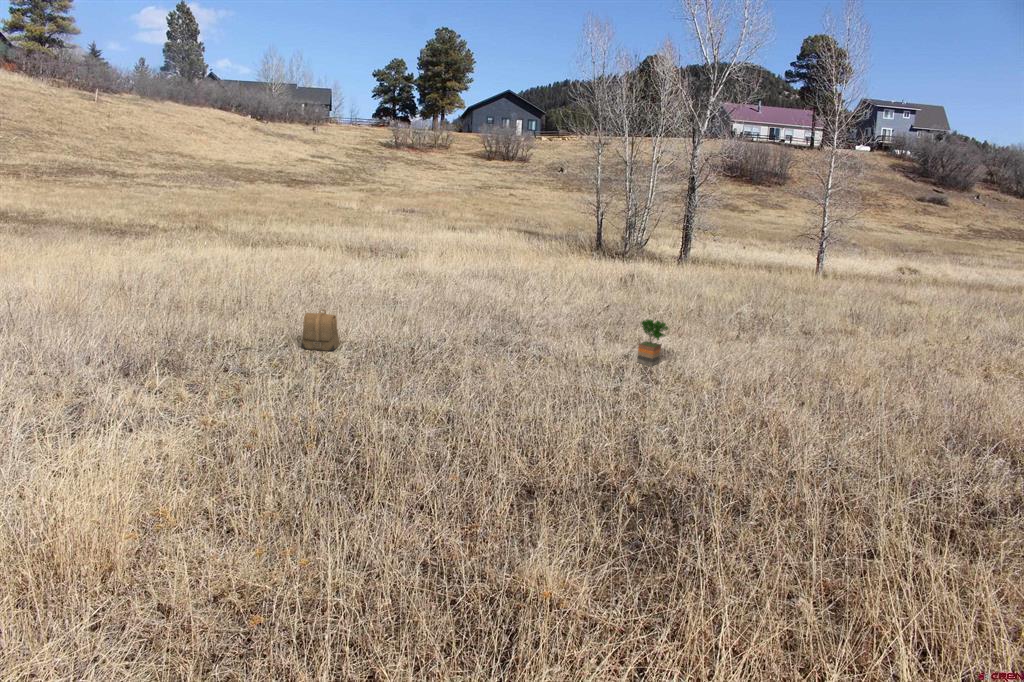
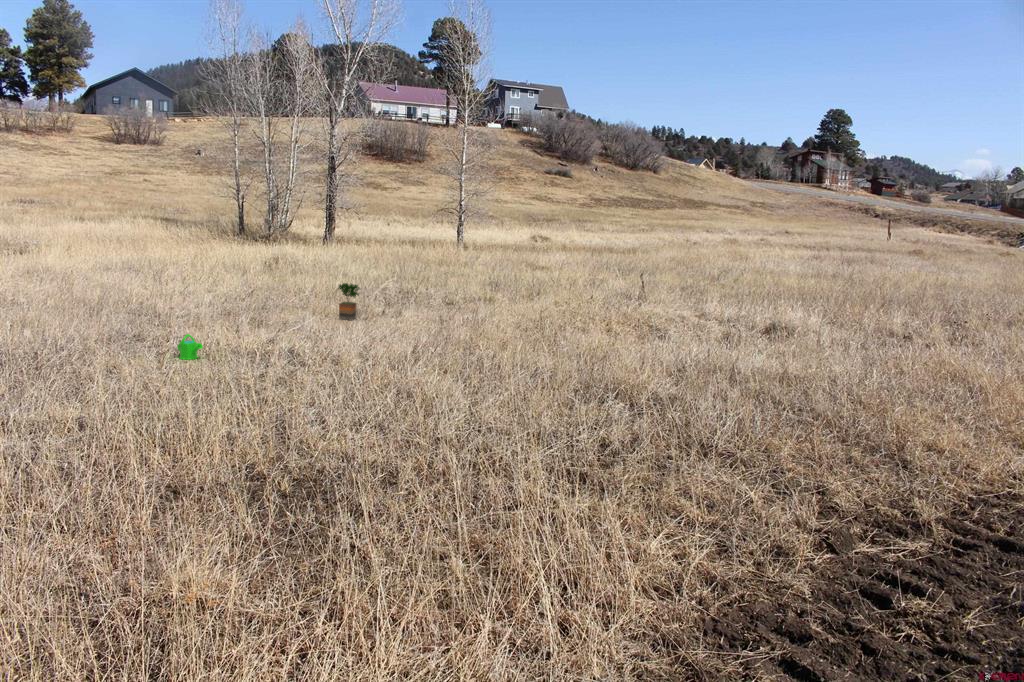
backpack: present [302,309,340,351] -> none [26,300,63,339]
watering can: none [413,374,438,406] -> present [177,334,203,360]

